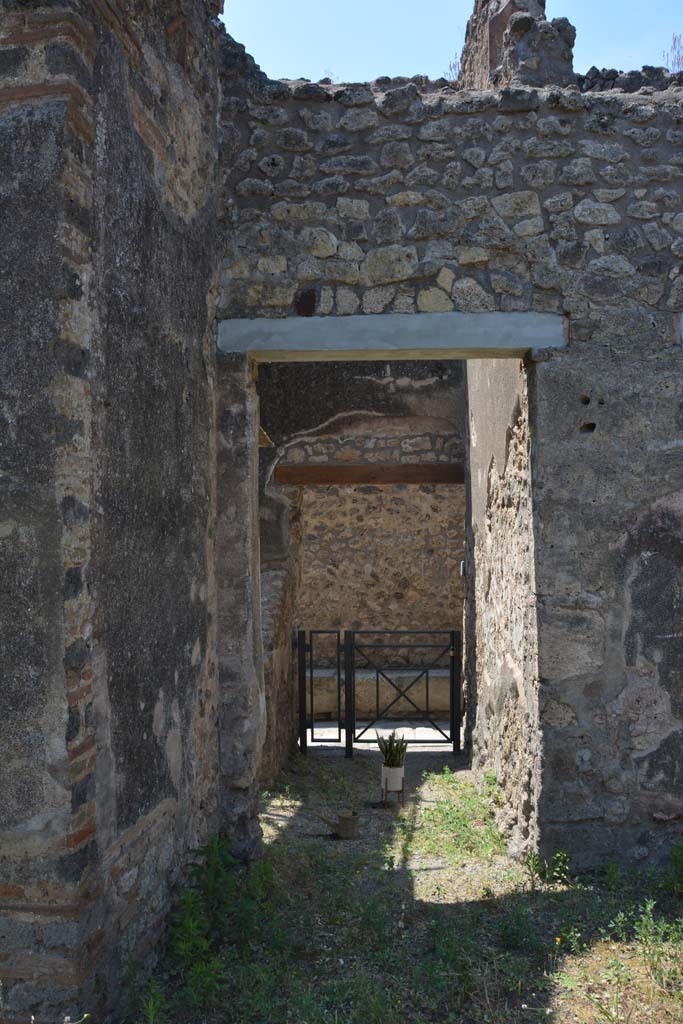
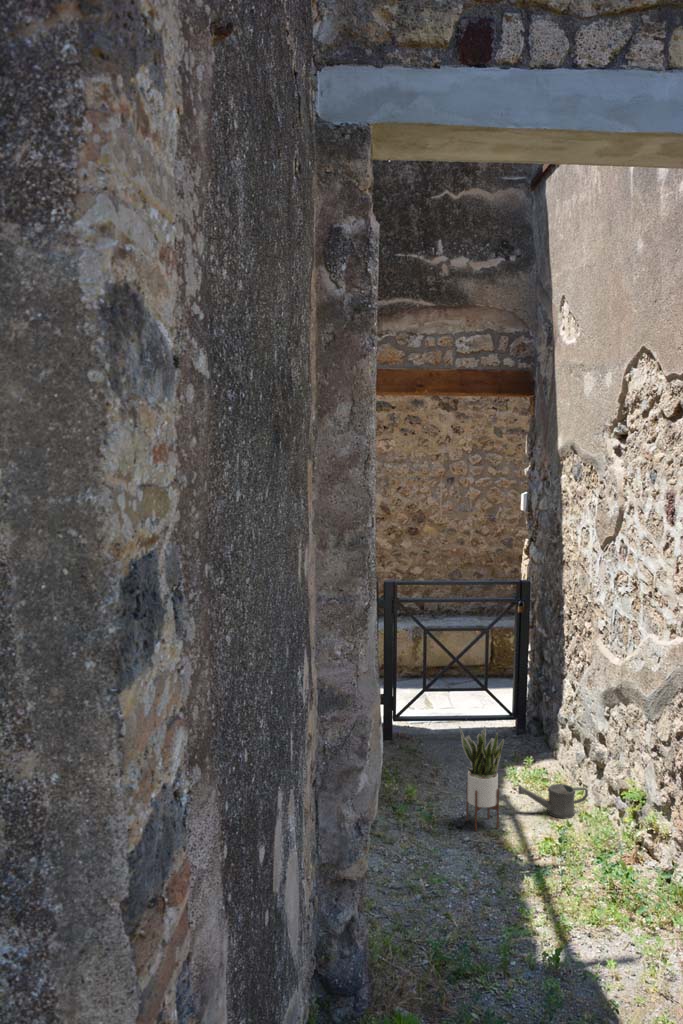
watering can: present [312,809,371,839] -> present [518,784,588,819]

